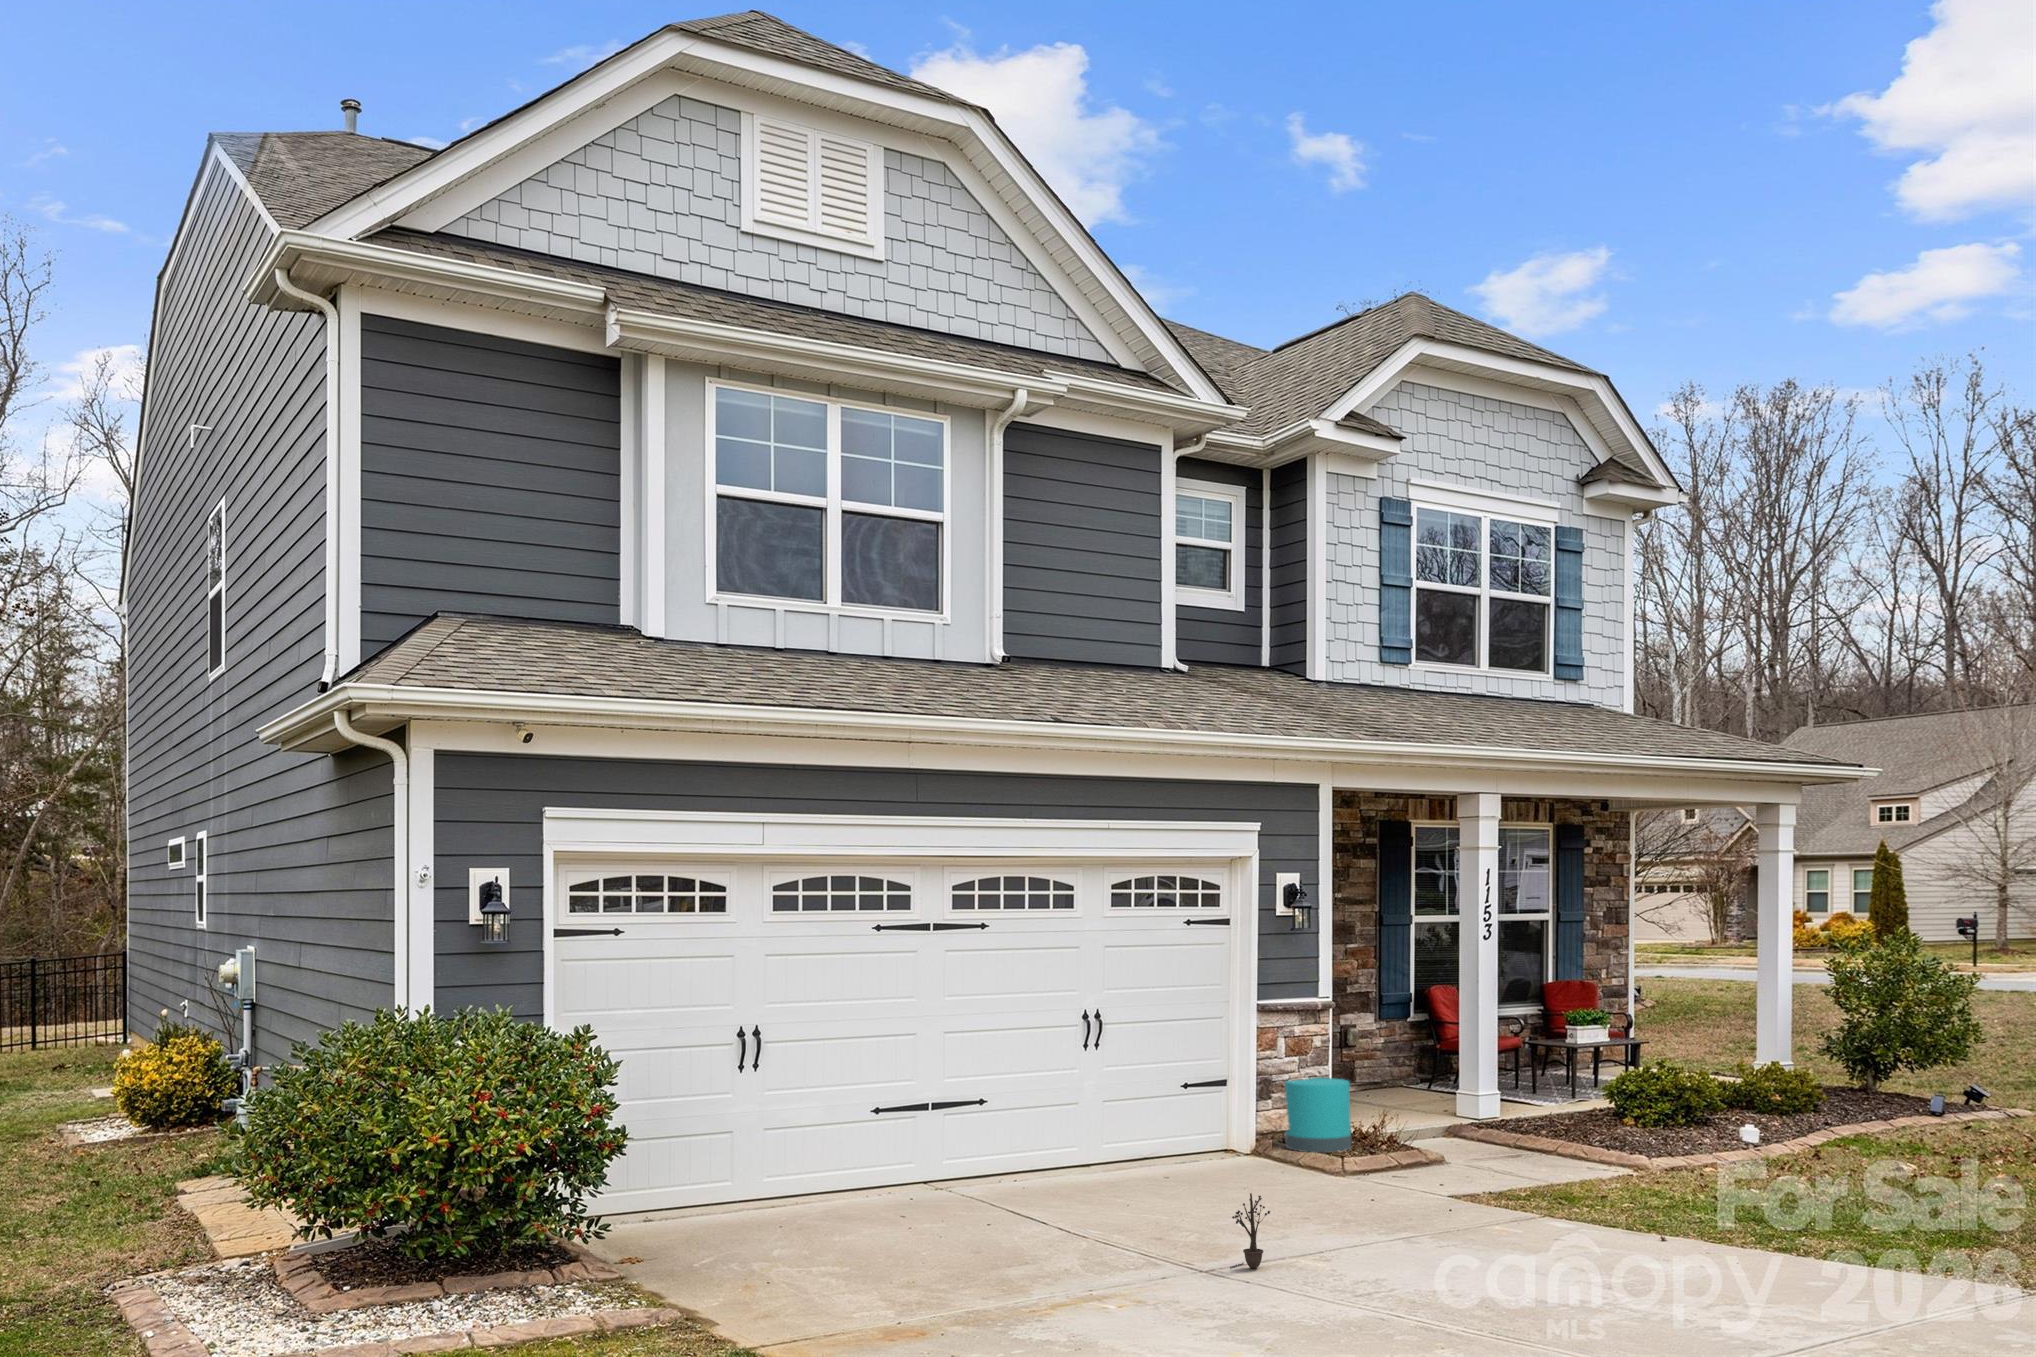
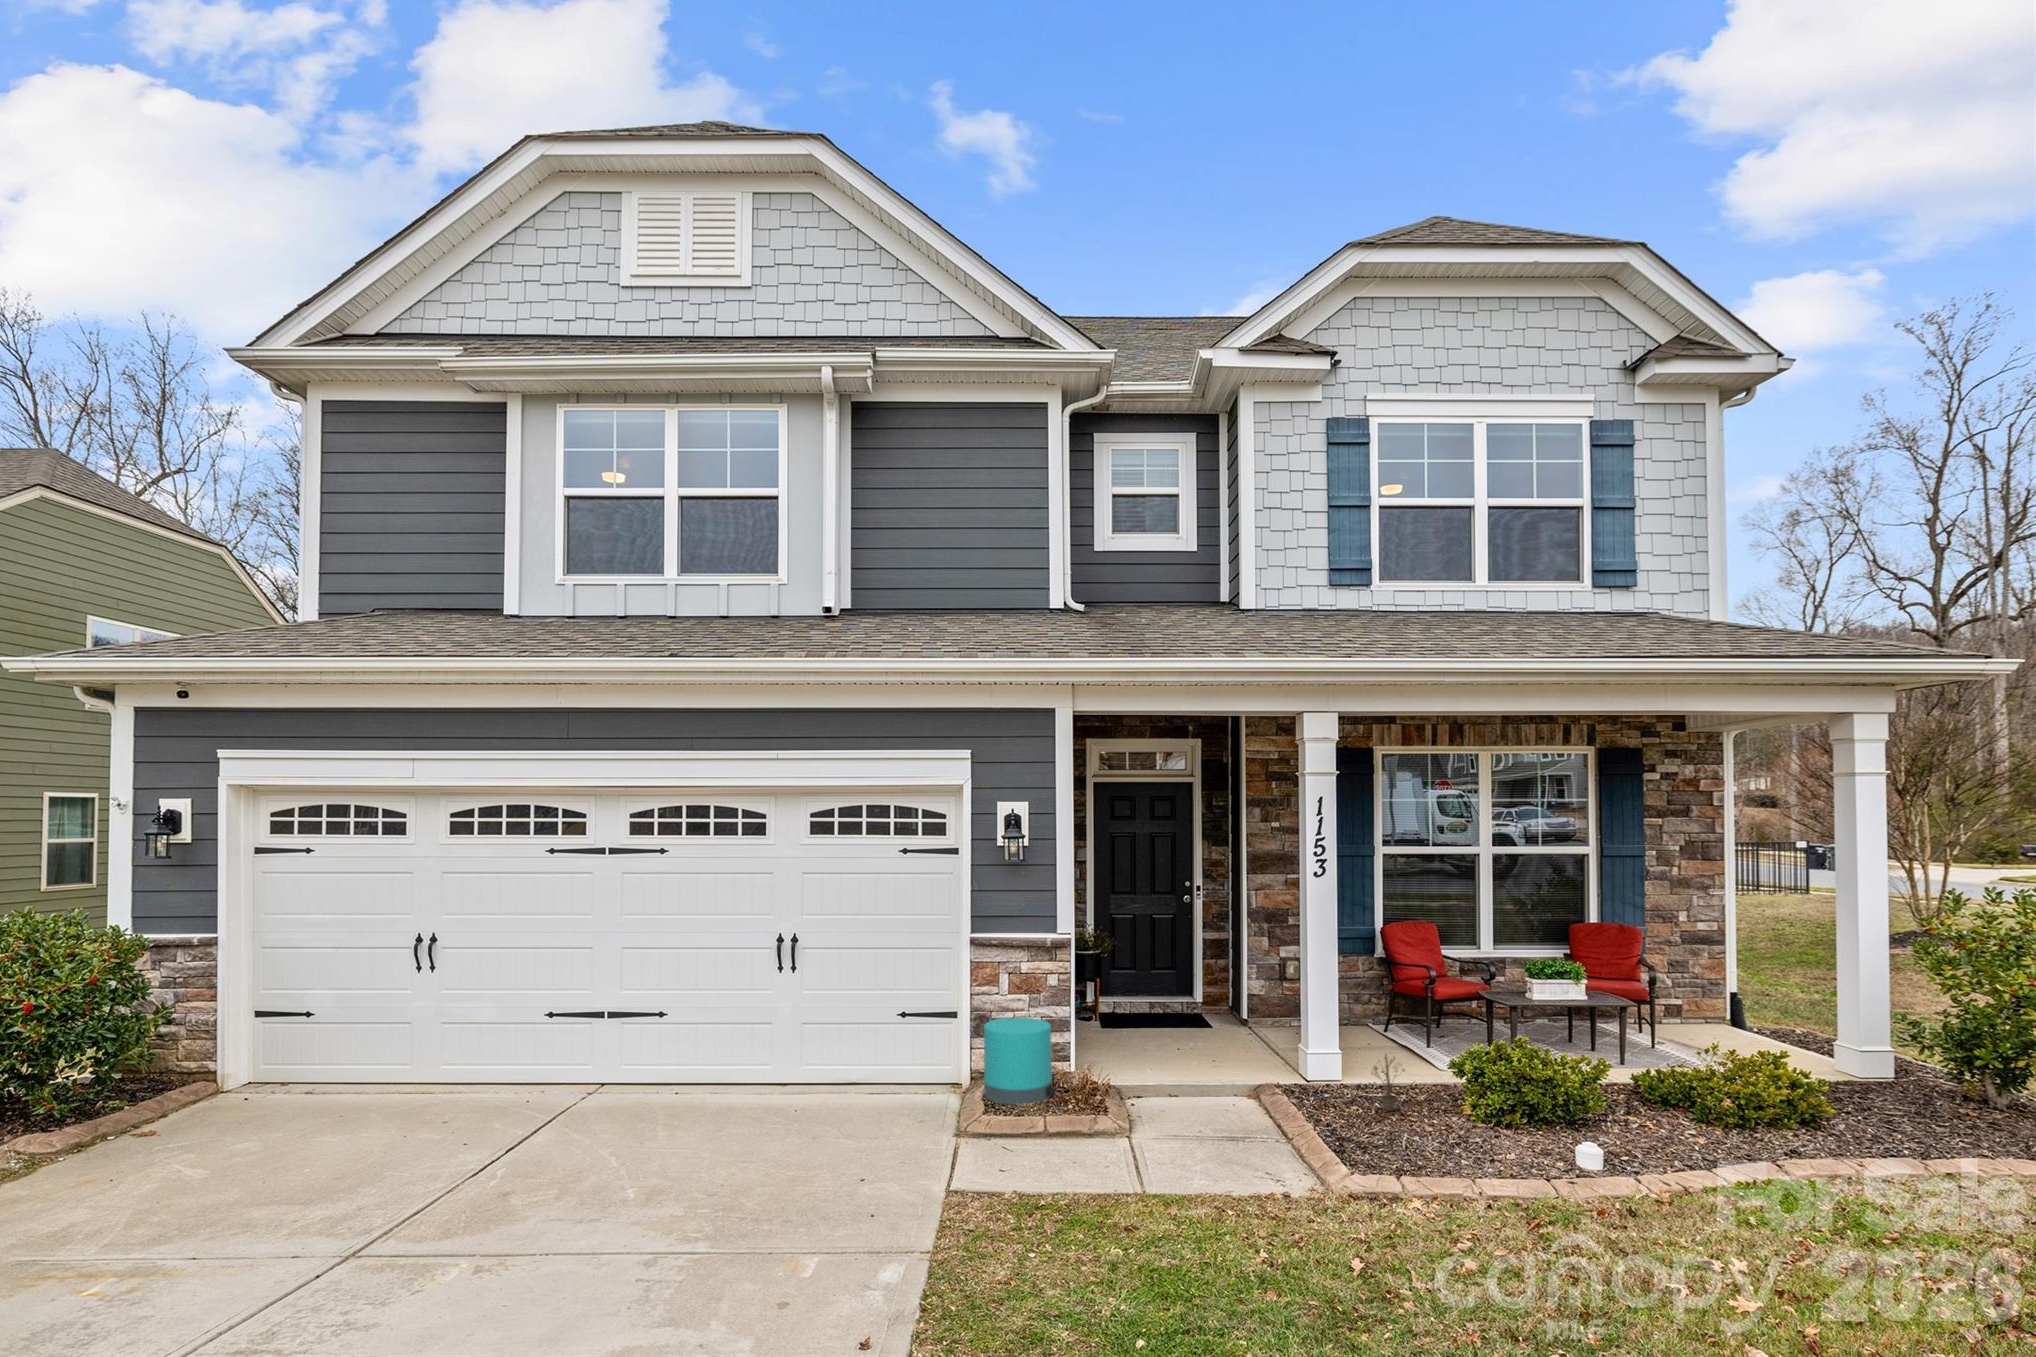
decorative plant: present [1230,1193,1270,1269] -> present [1367,1055,1404,1111]

